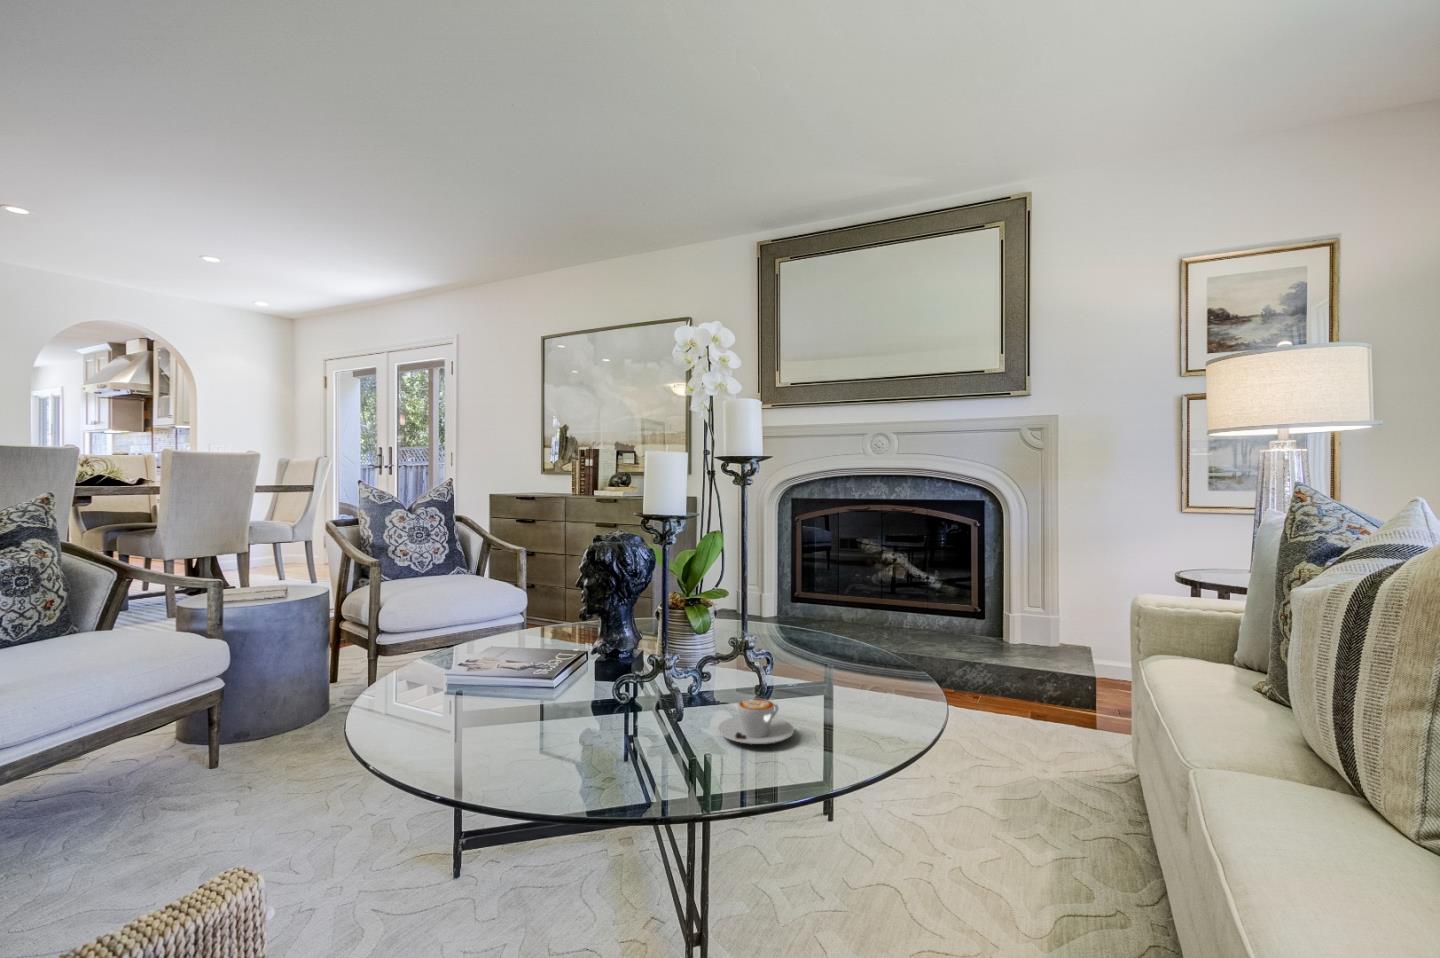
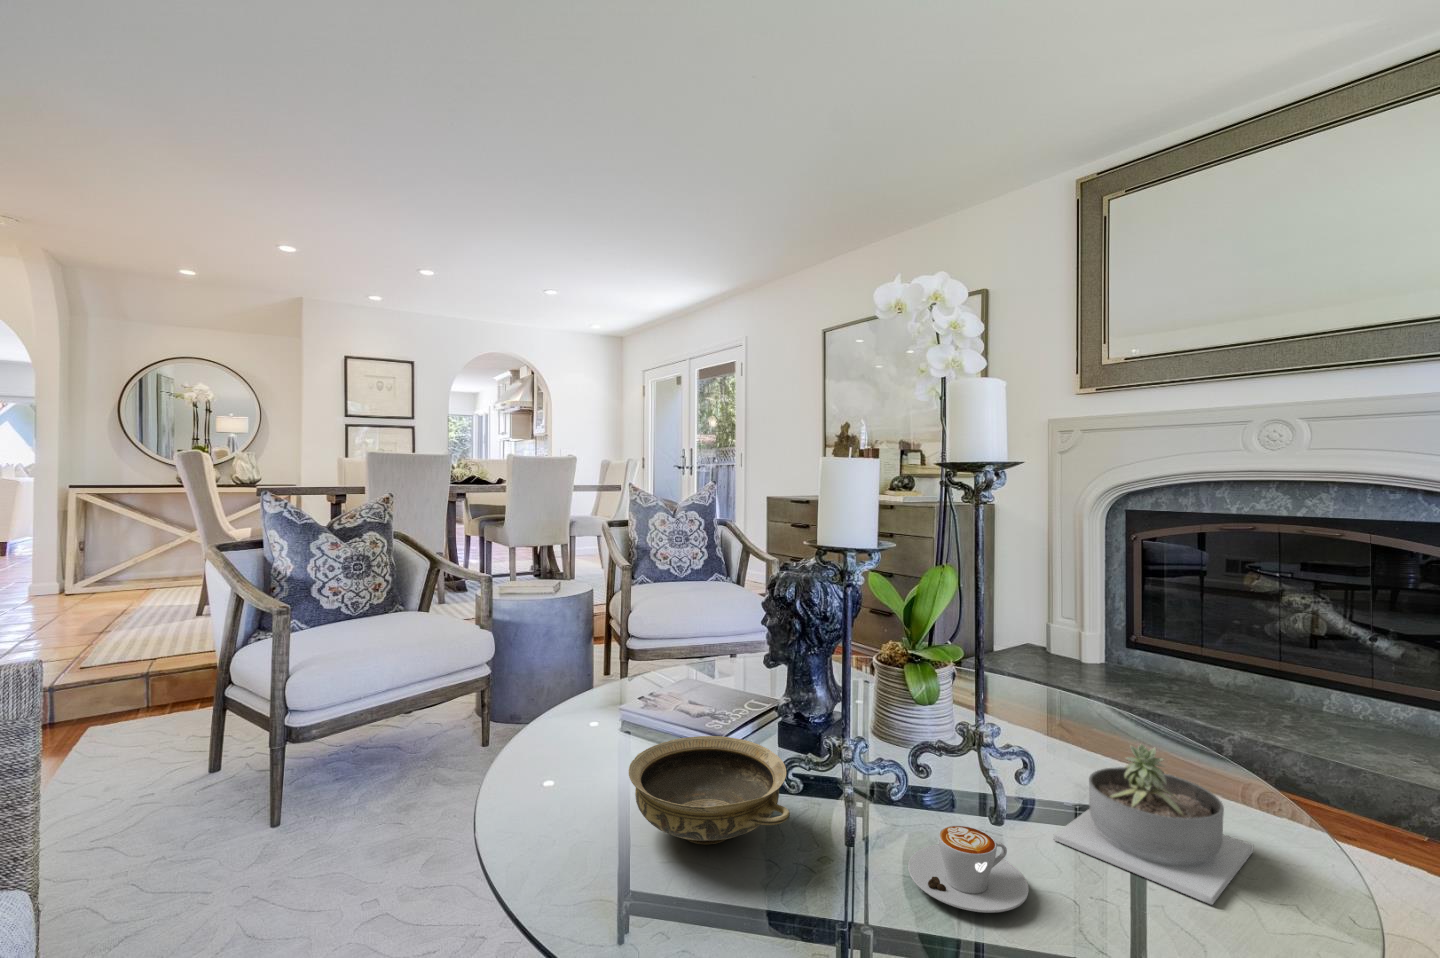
succulent planter: none [796,634,900,717] -> present [1053,744,1253,905]
ceramic bowl: none [493,673,639,750] -> present [629,736,790,845]

